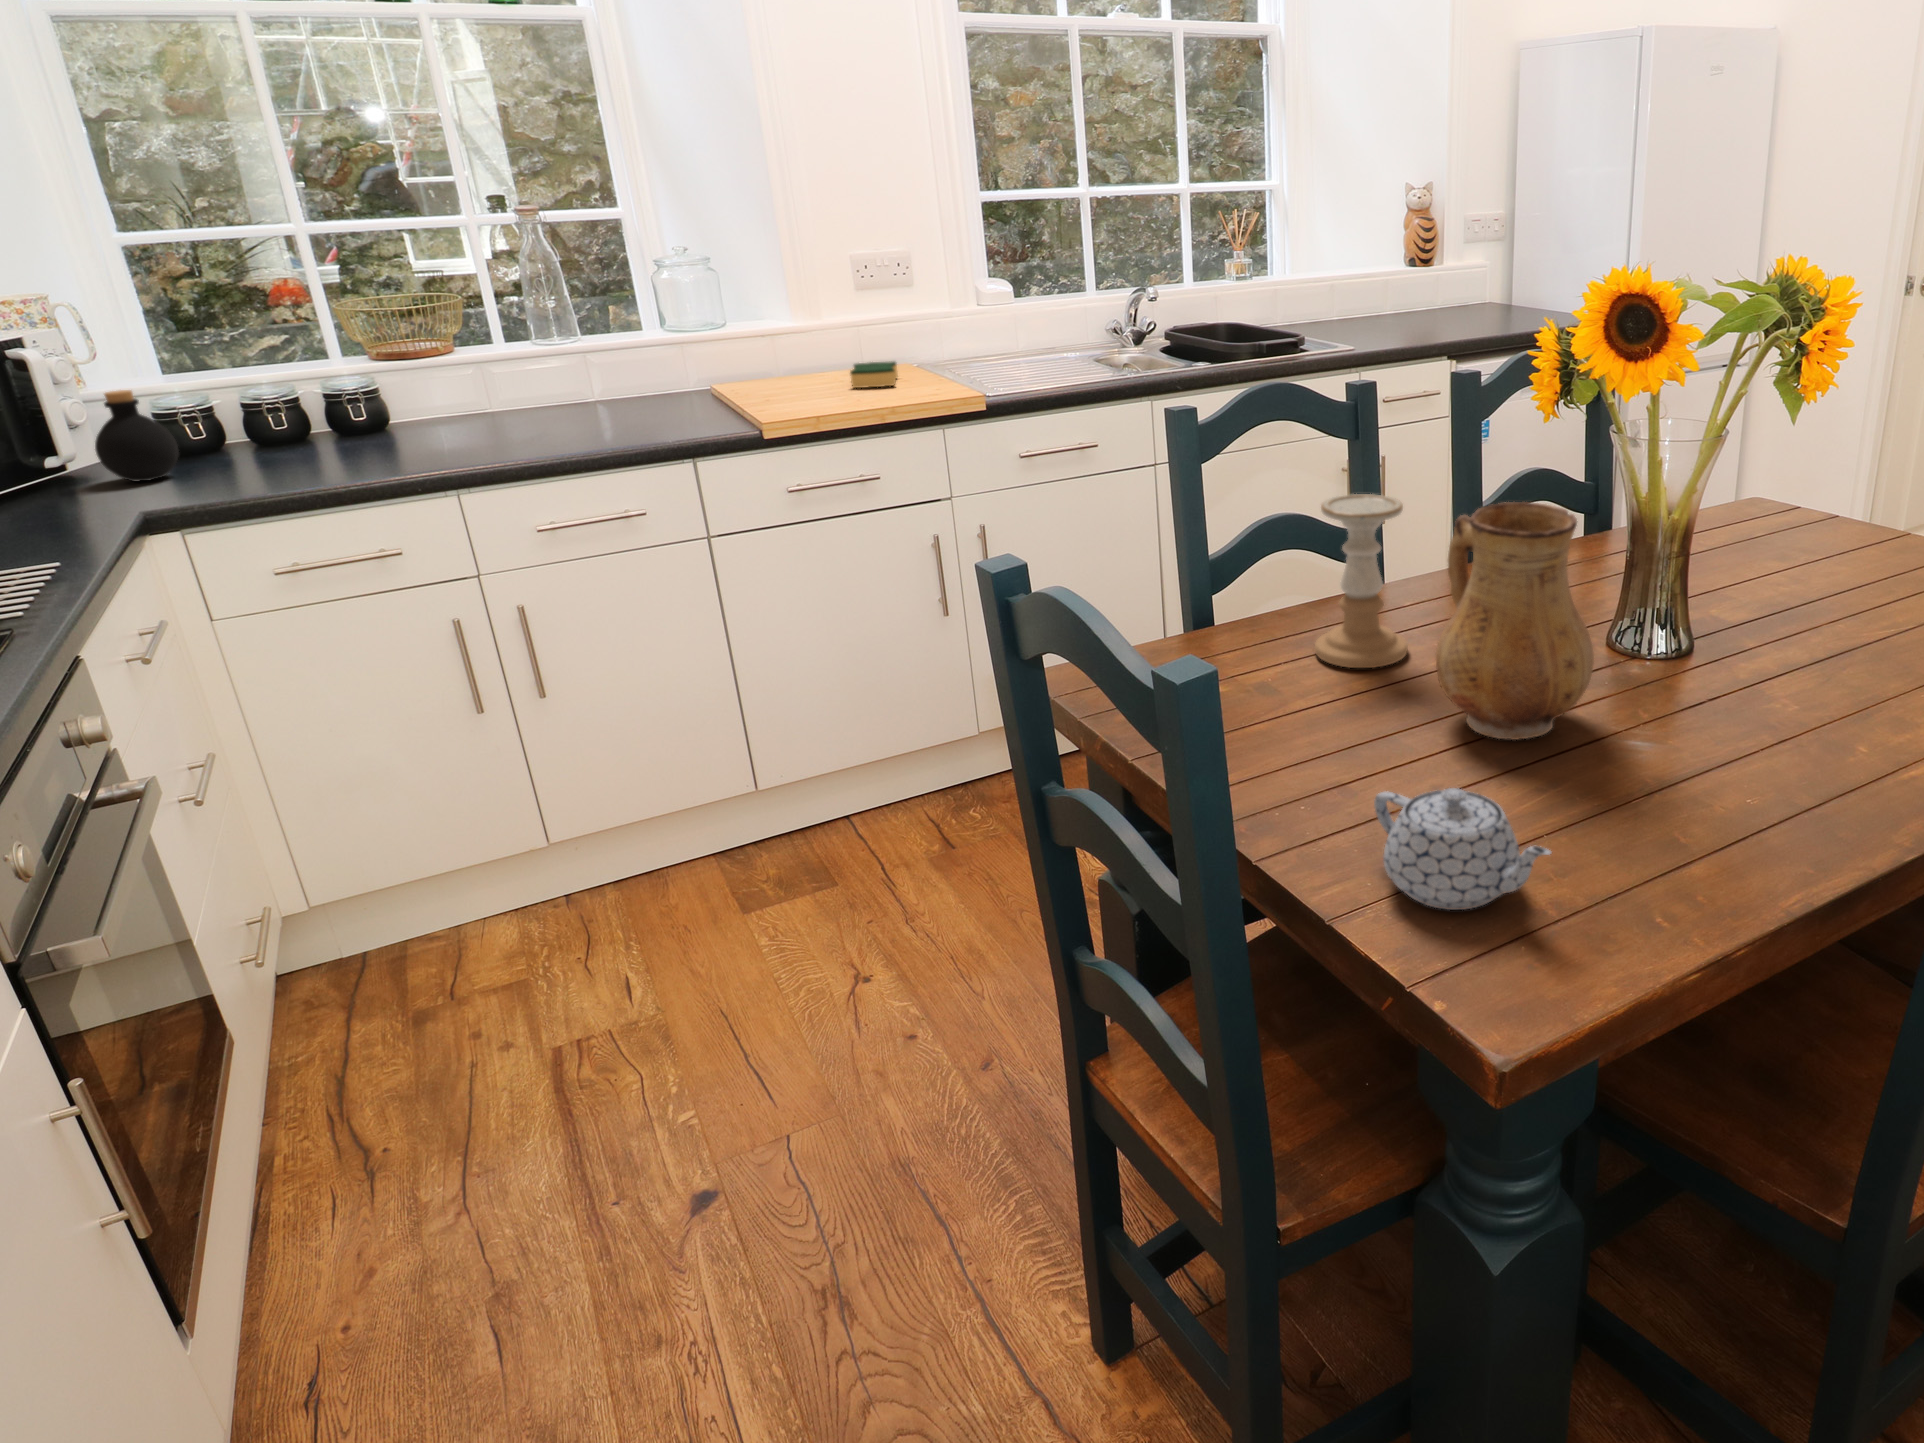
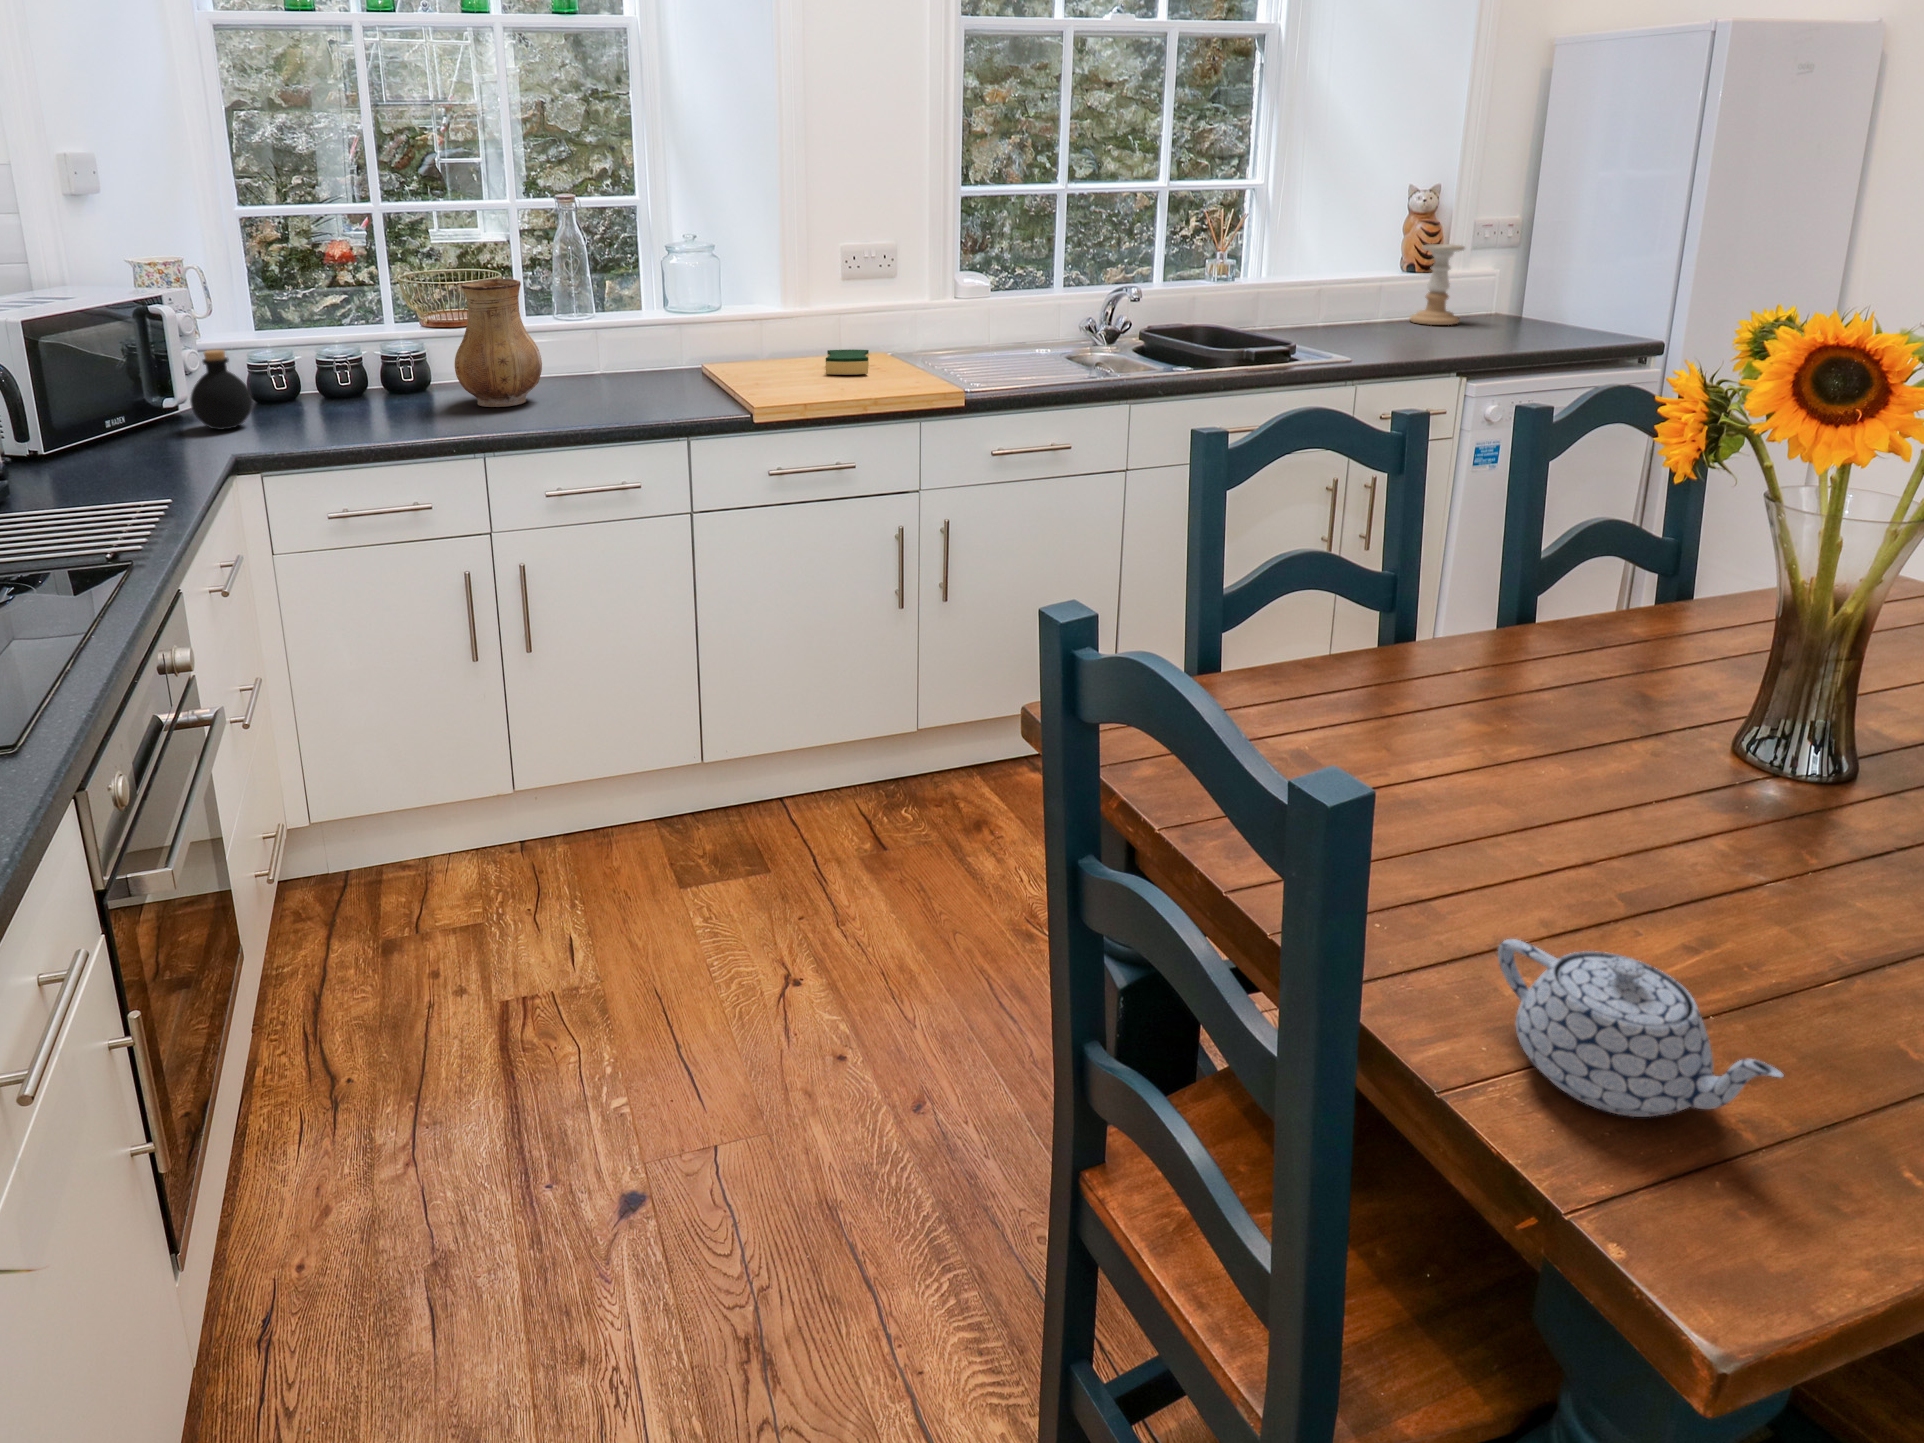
candle holder: present [1315,494,1408,668] -> present [1410,244,1465,325]
ceramic pitcher: present [1436,502,1594,740] -> present [455,279,542,407]

